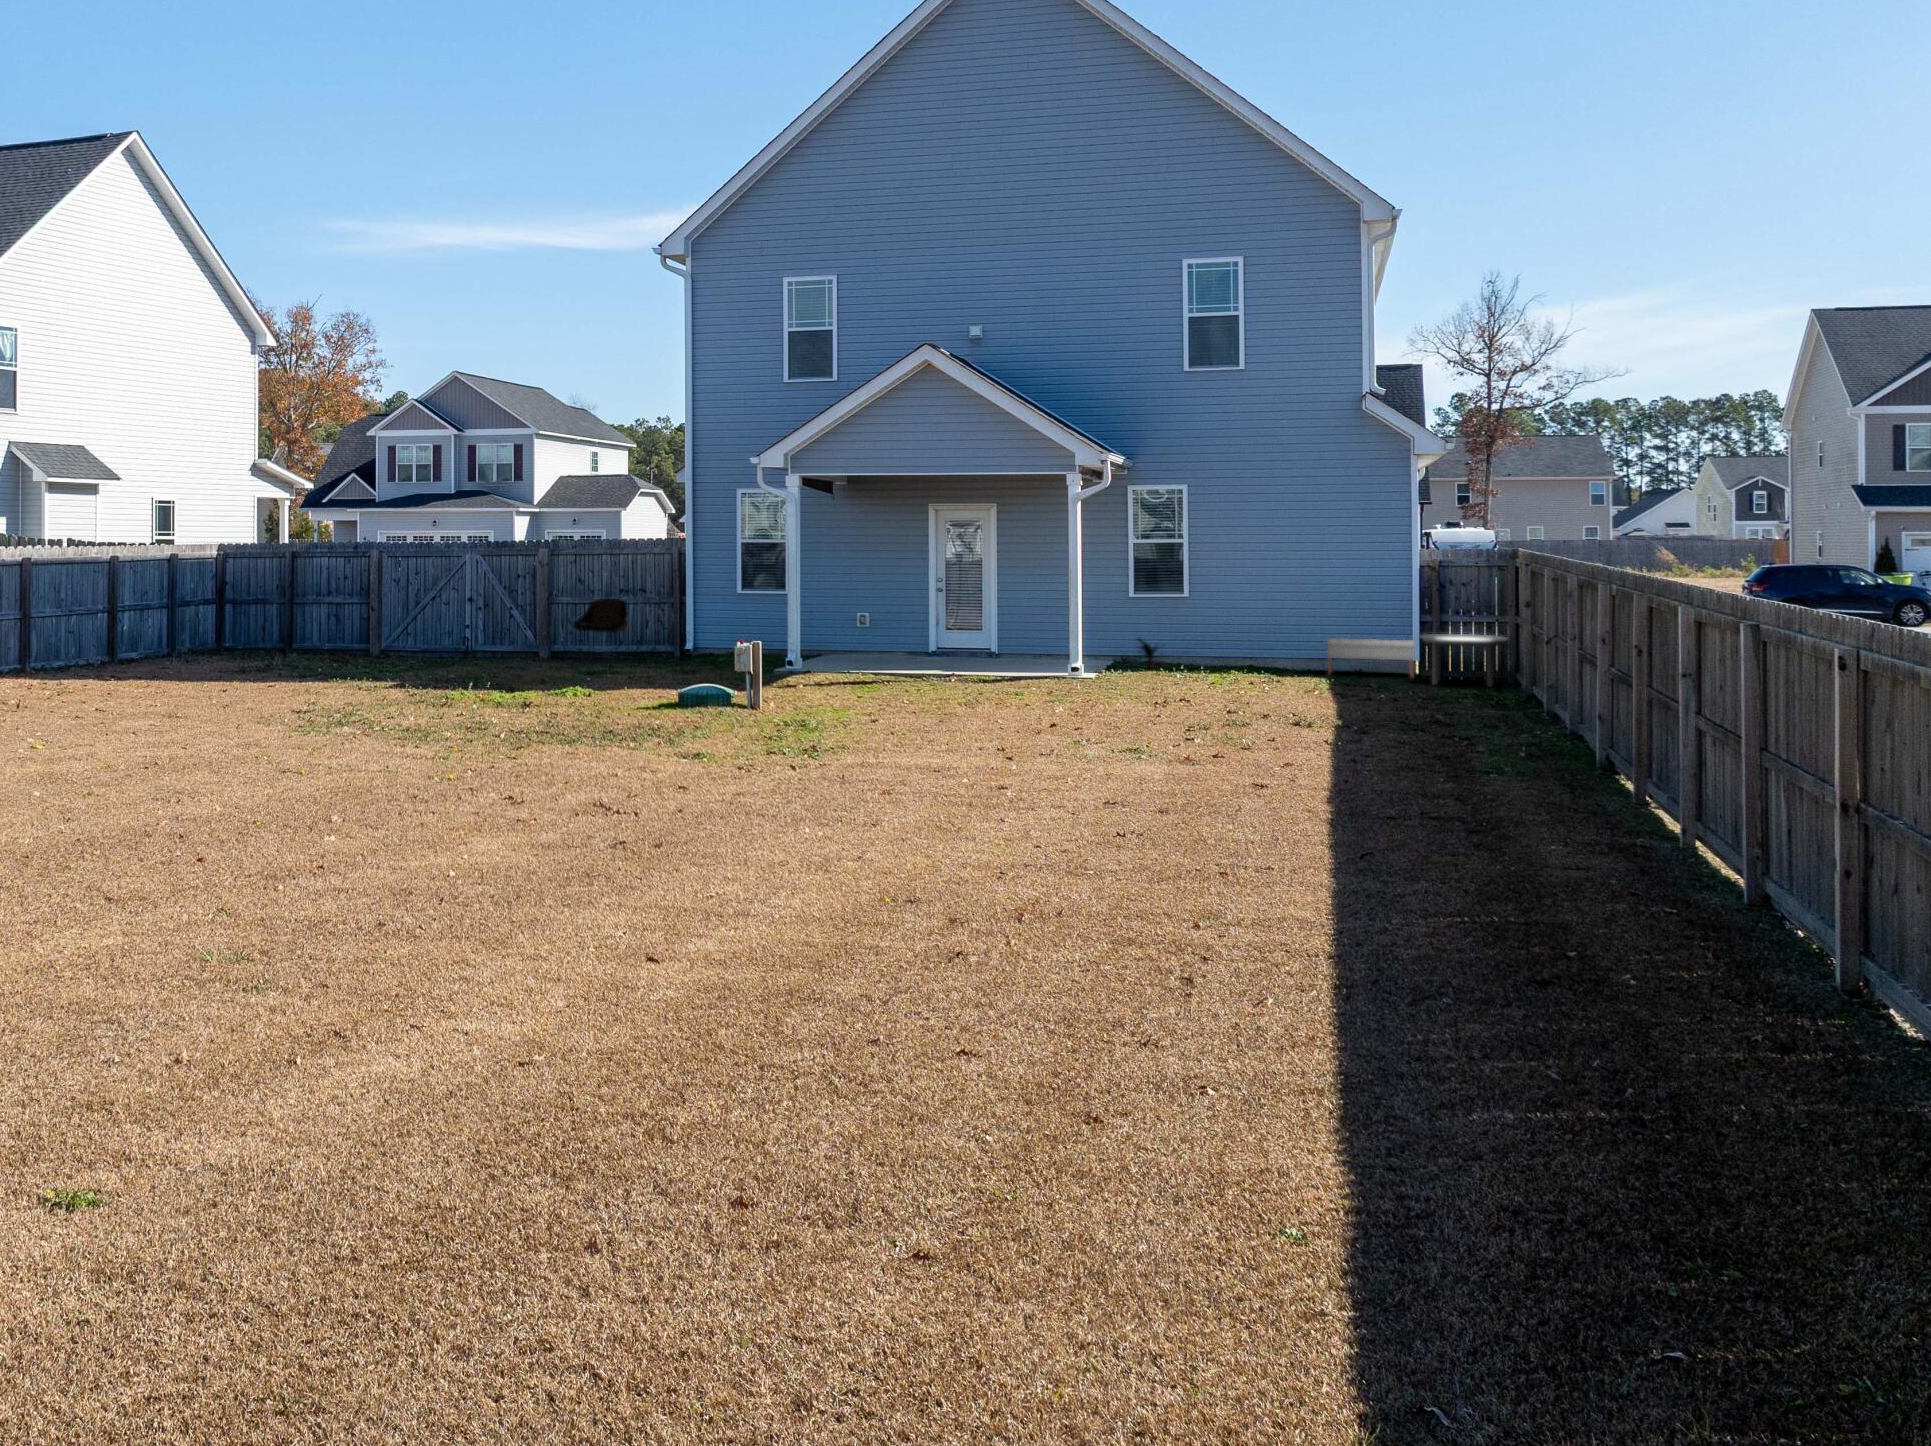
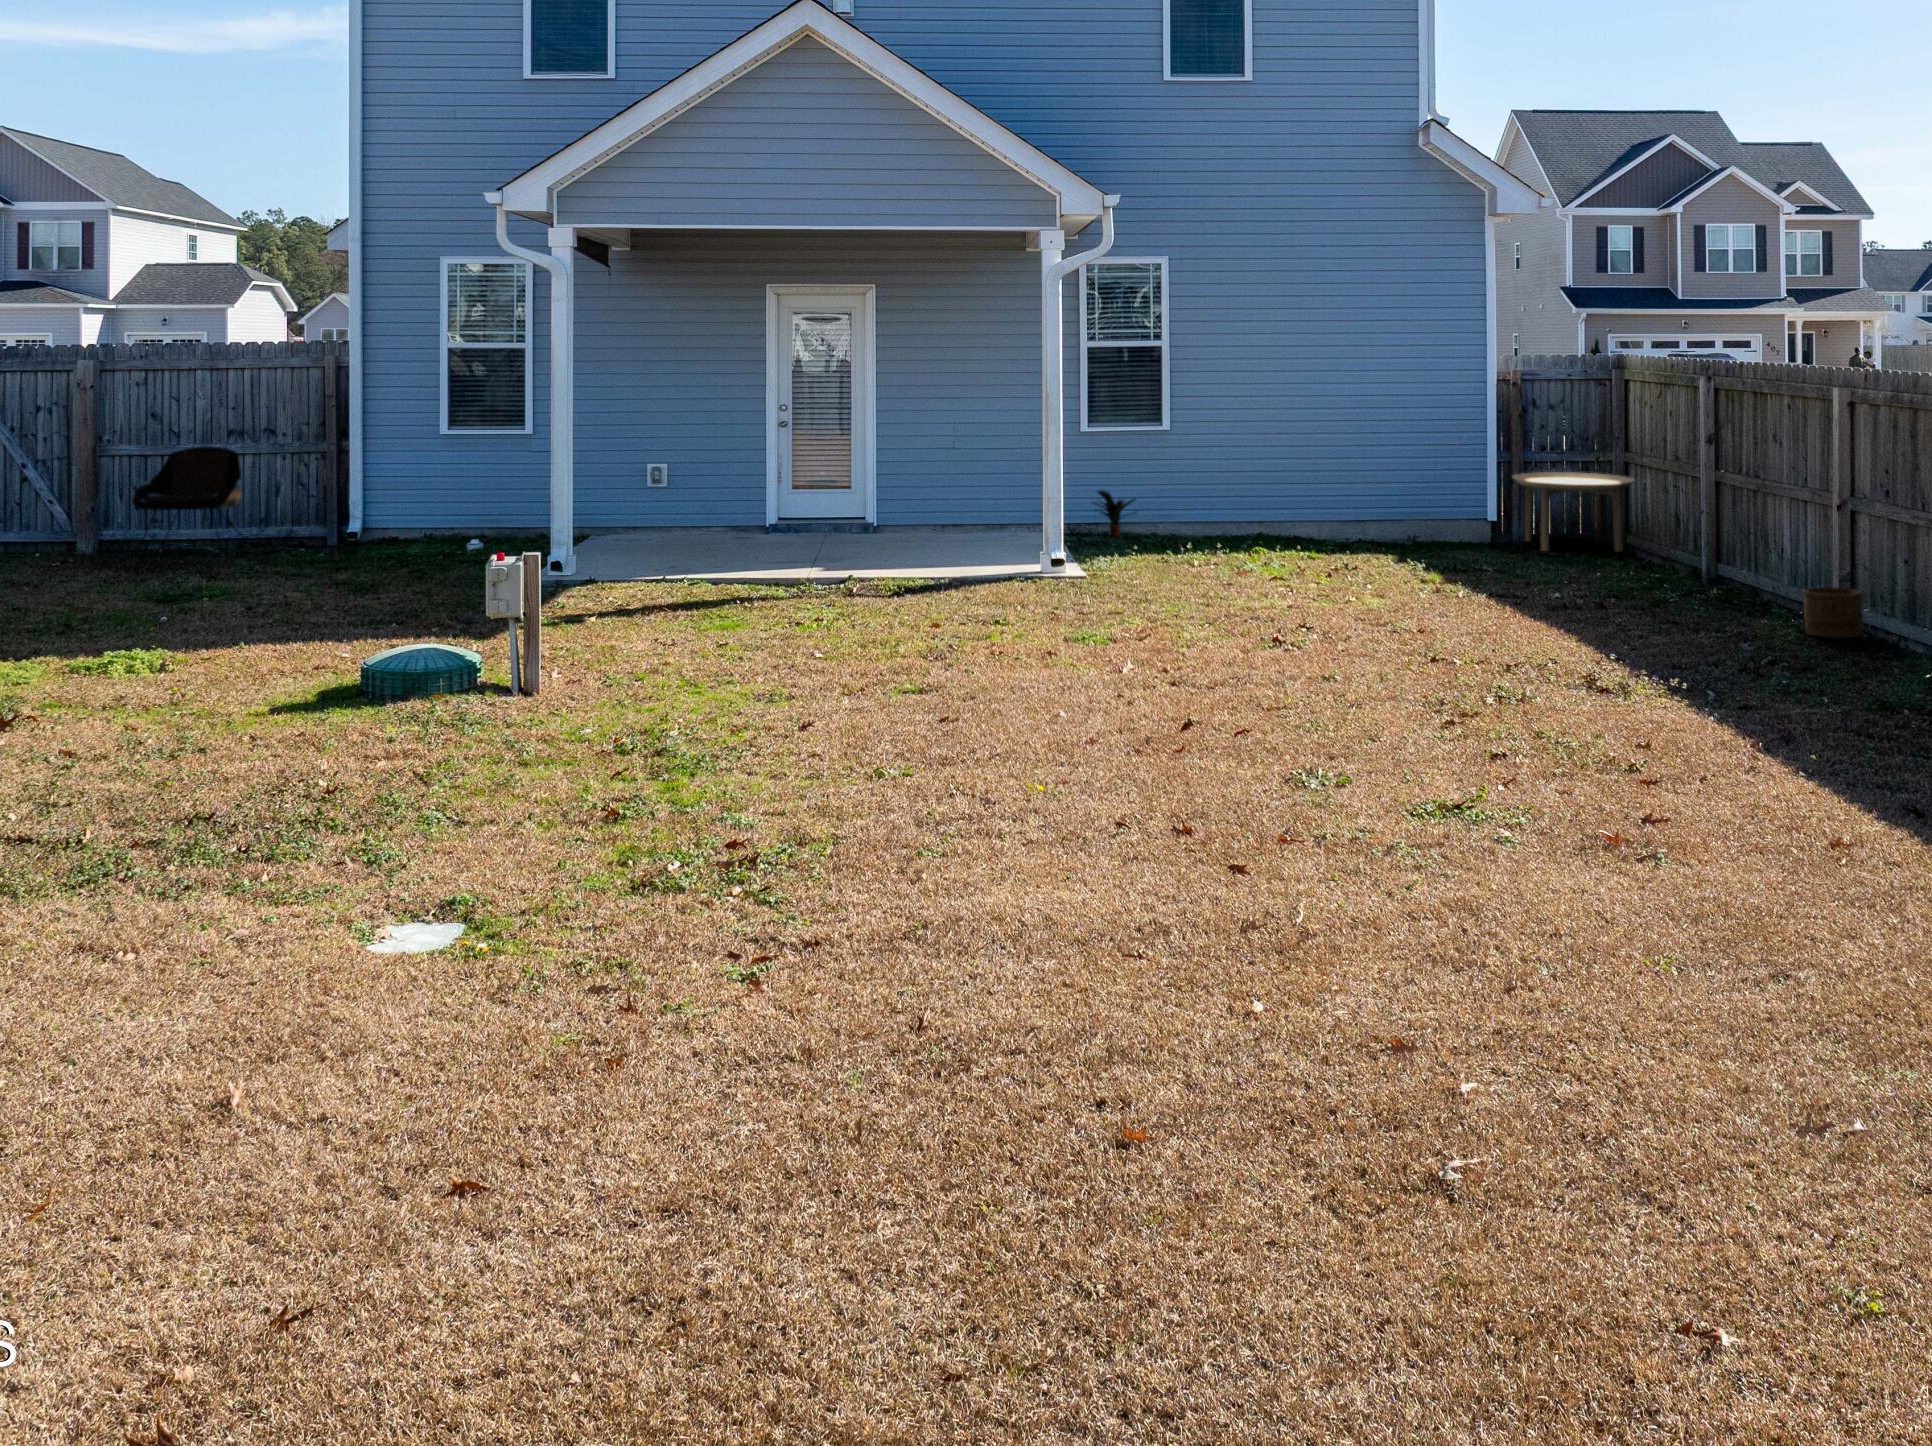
bench: present [1326,638,1415,677] -> none [1361,481,1488,538]
wooden bucket: none [1477,692,1516,720] -> present [1803,587,1863,638]

